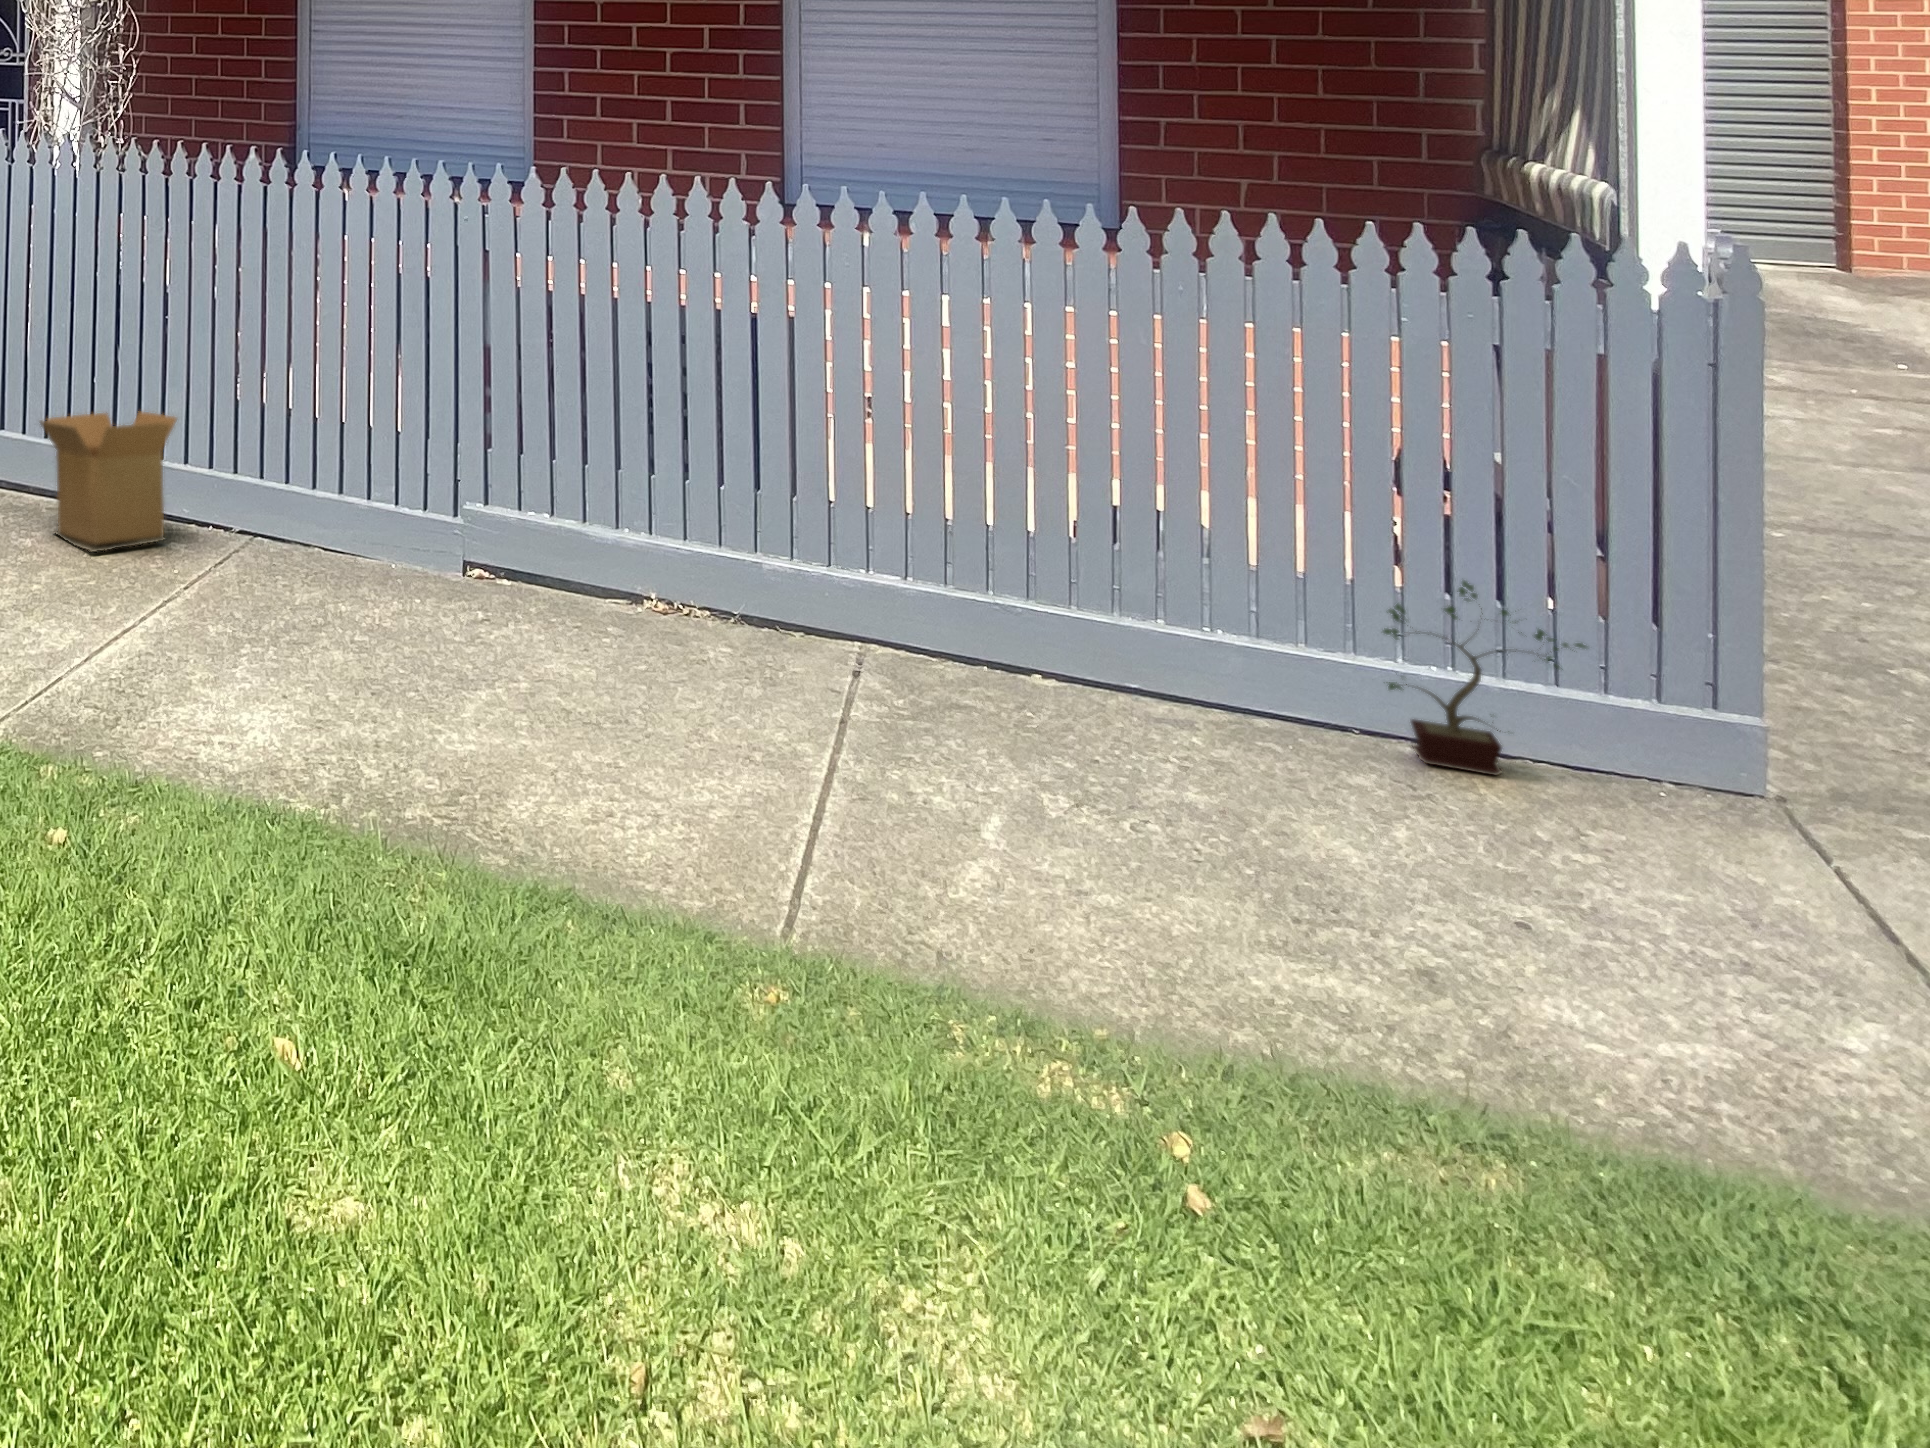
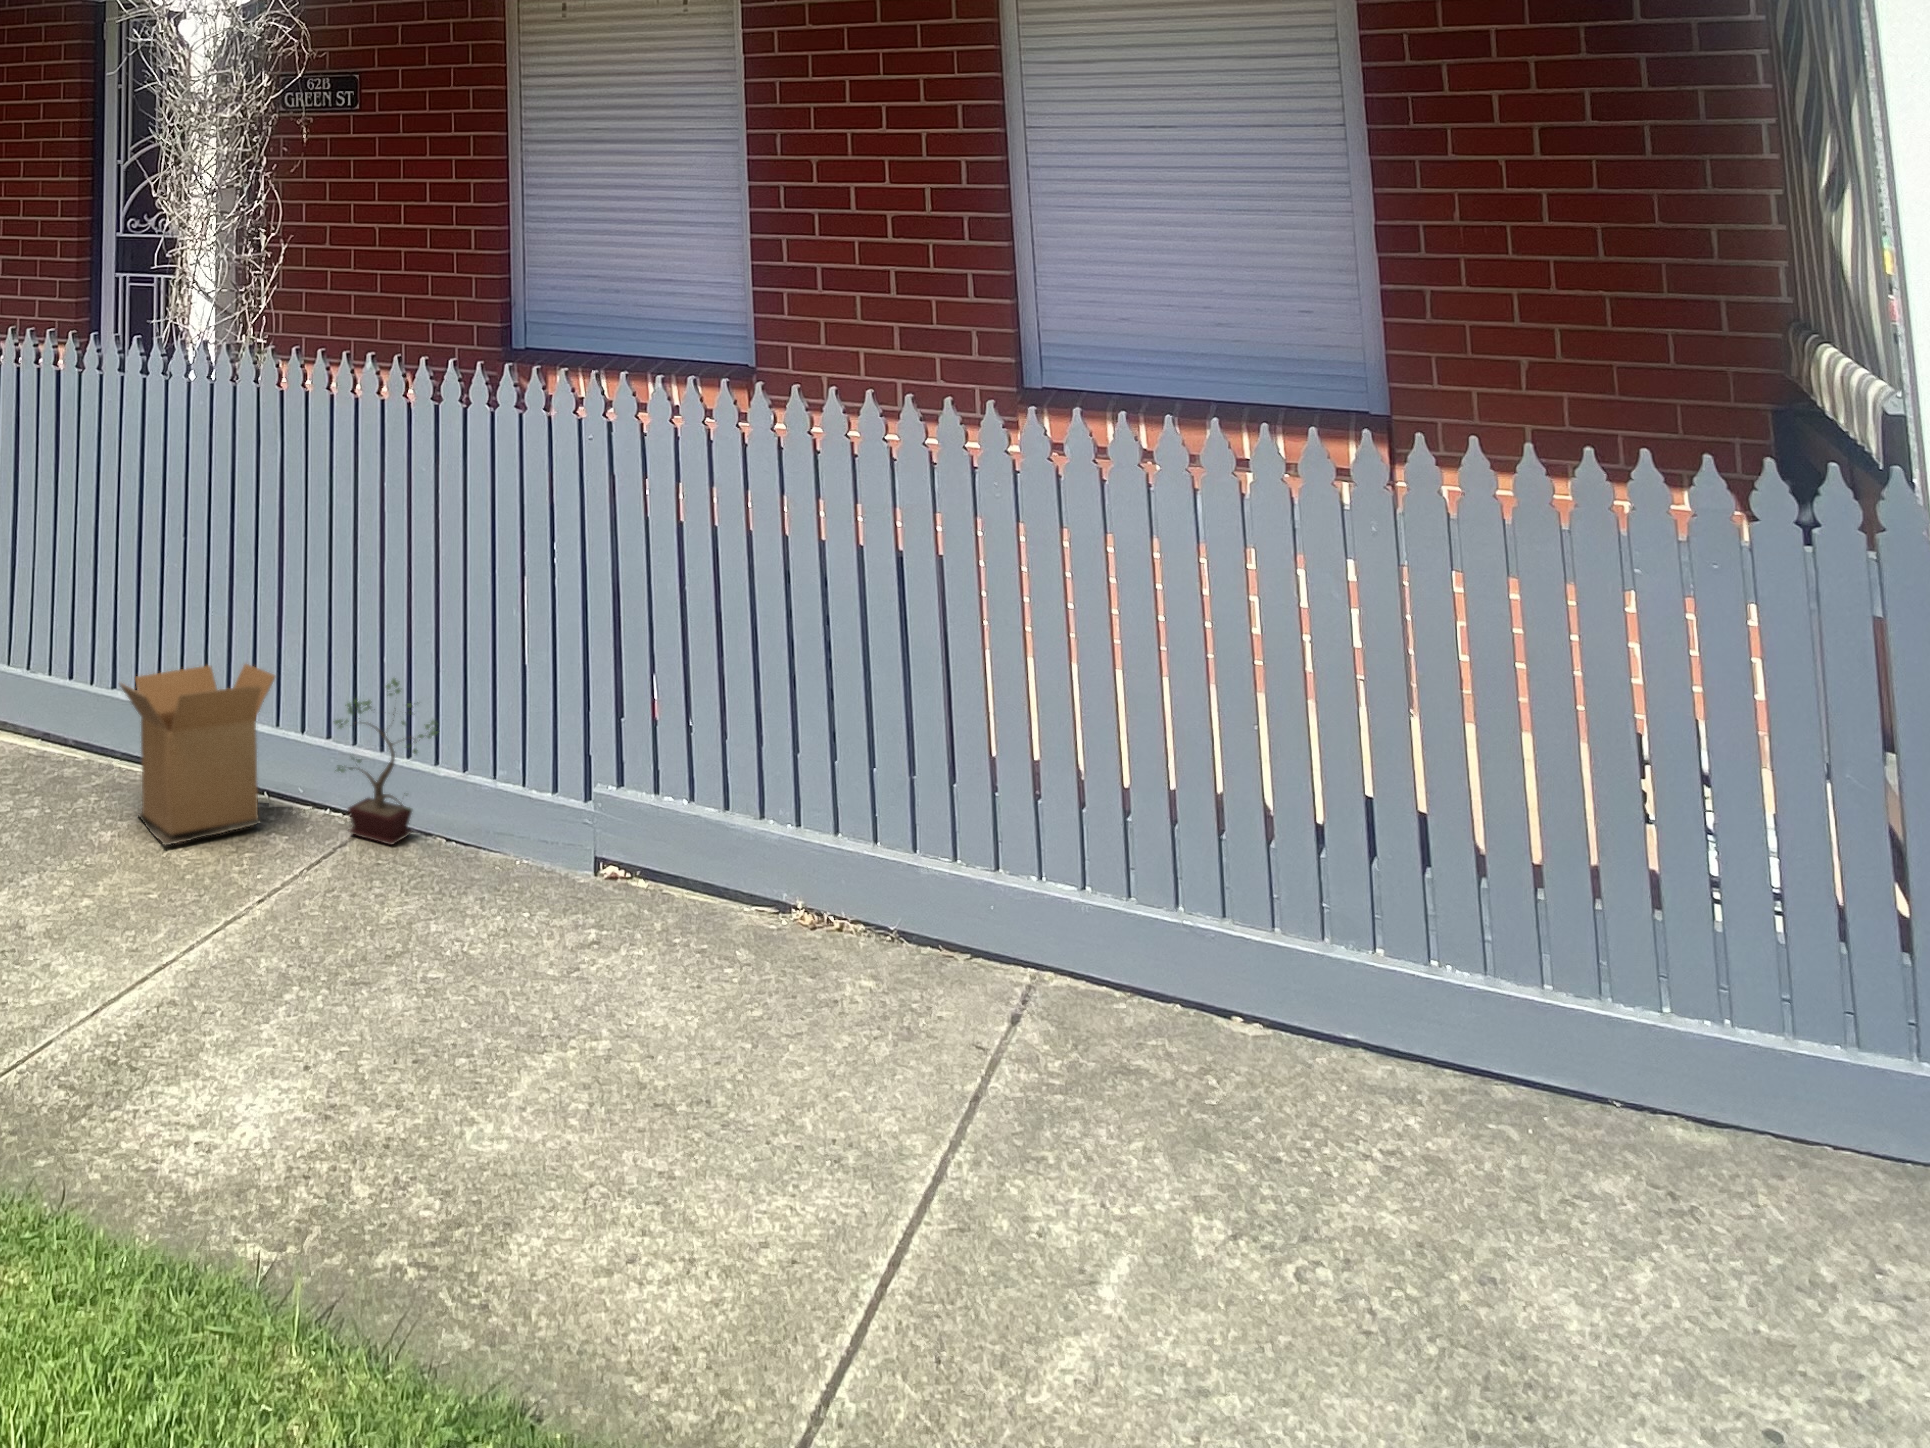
potted plant: present [1383,581,1587,775] -> present [334,678,437,845]

